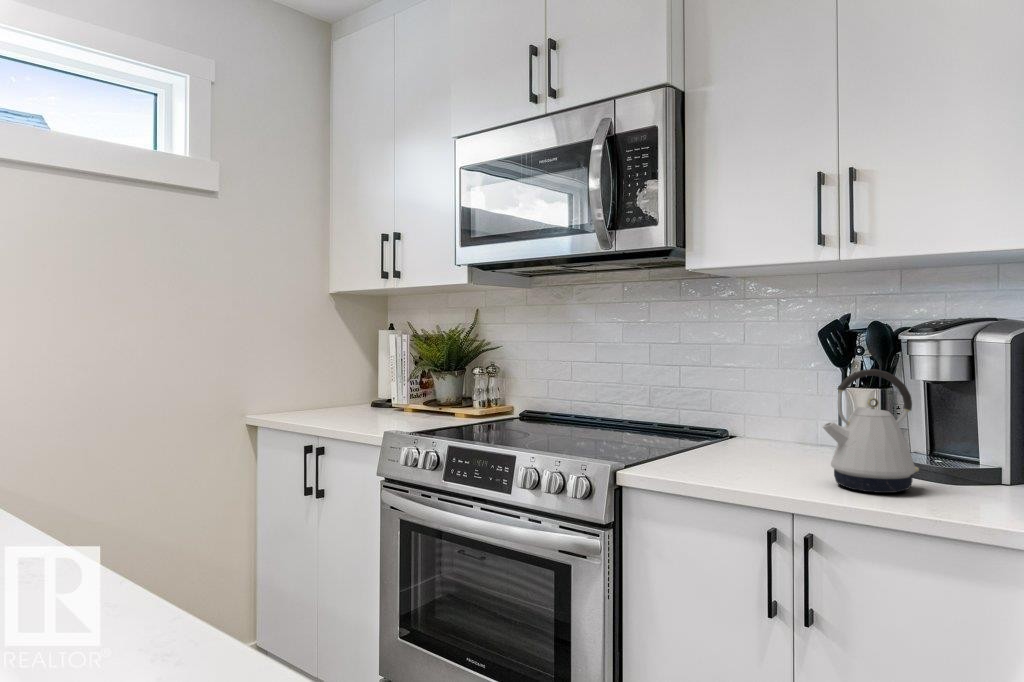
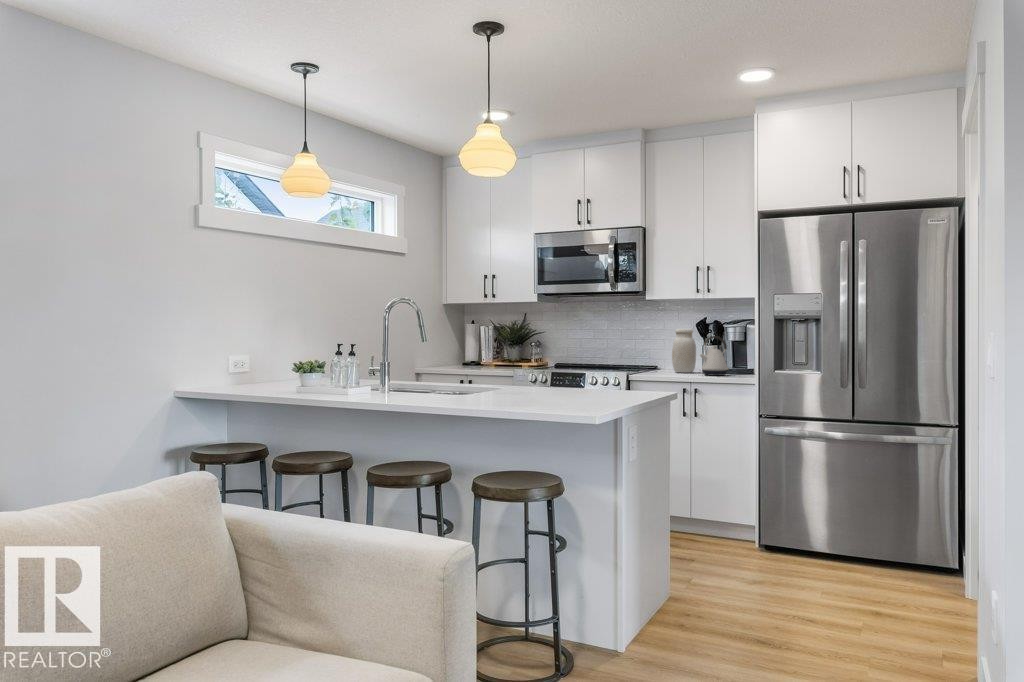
jar: none [752,344,818,462] -> present [672,329,696,373]

